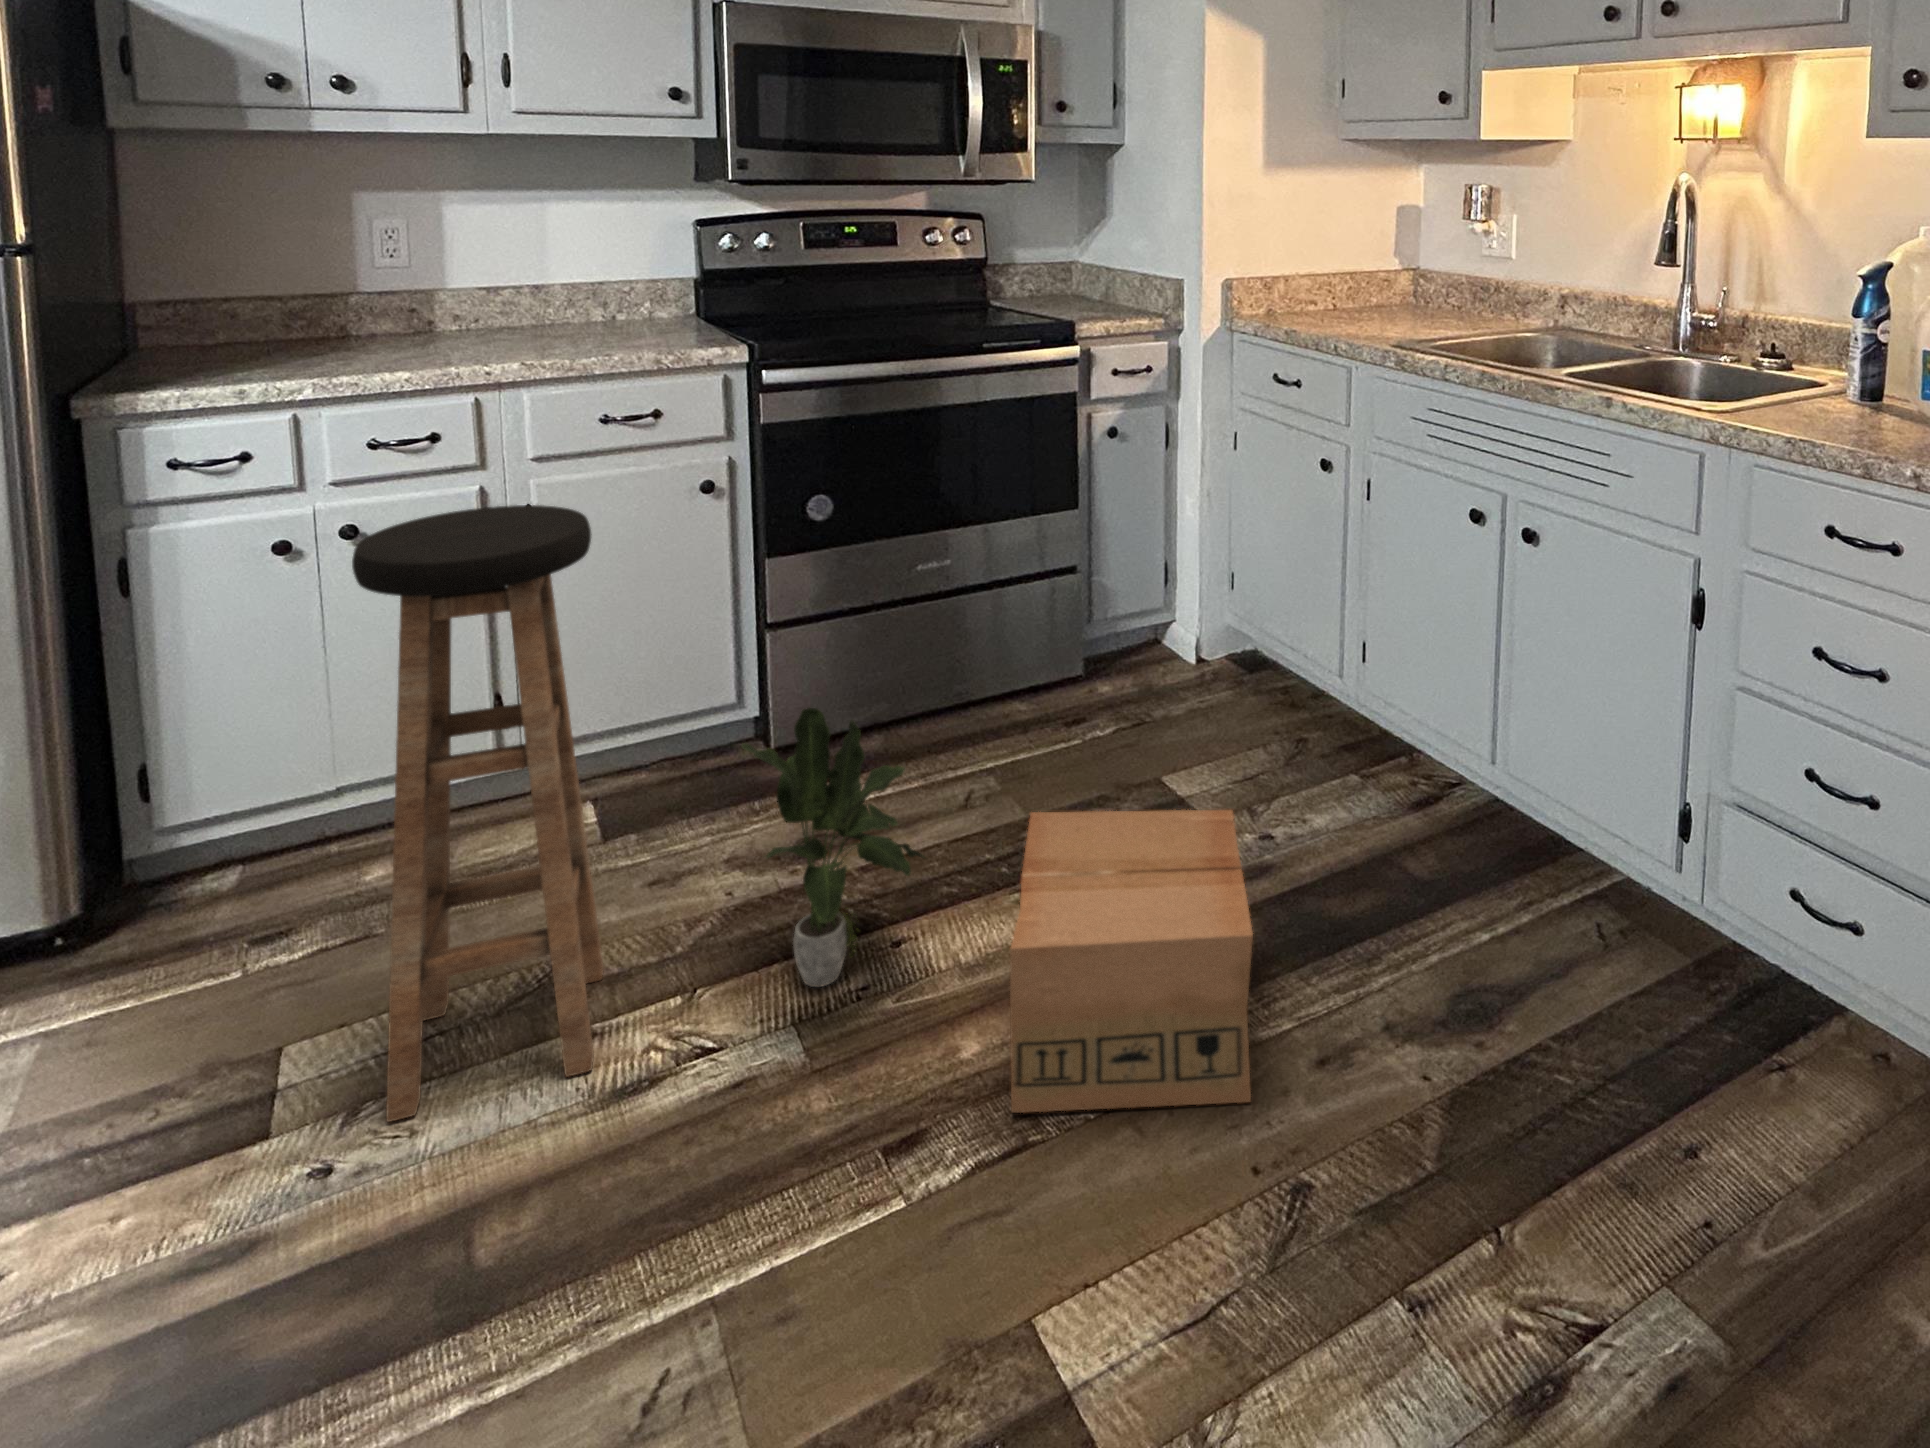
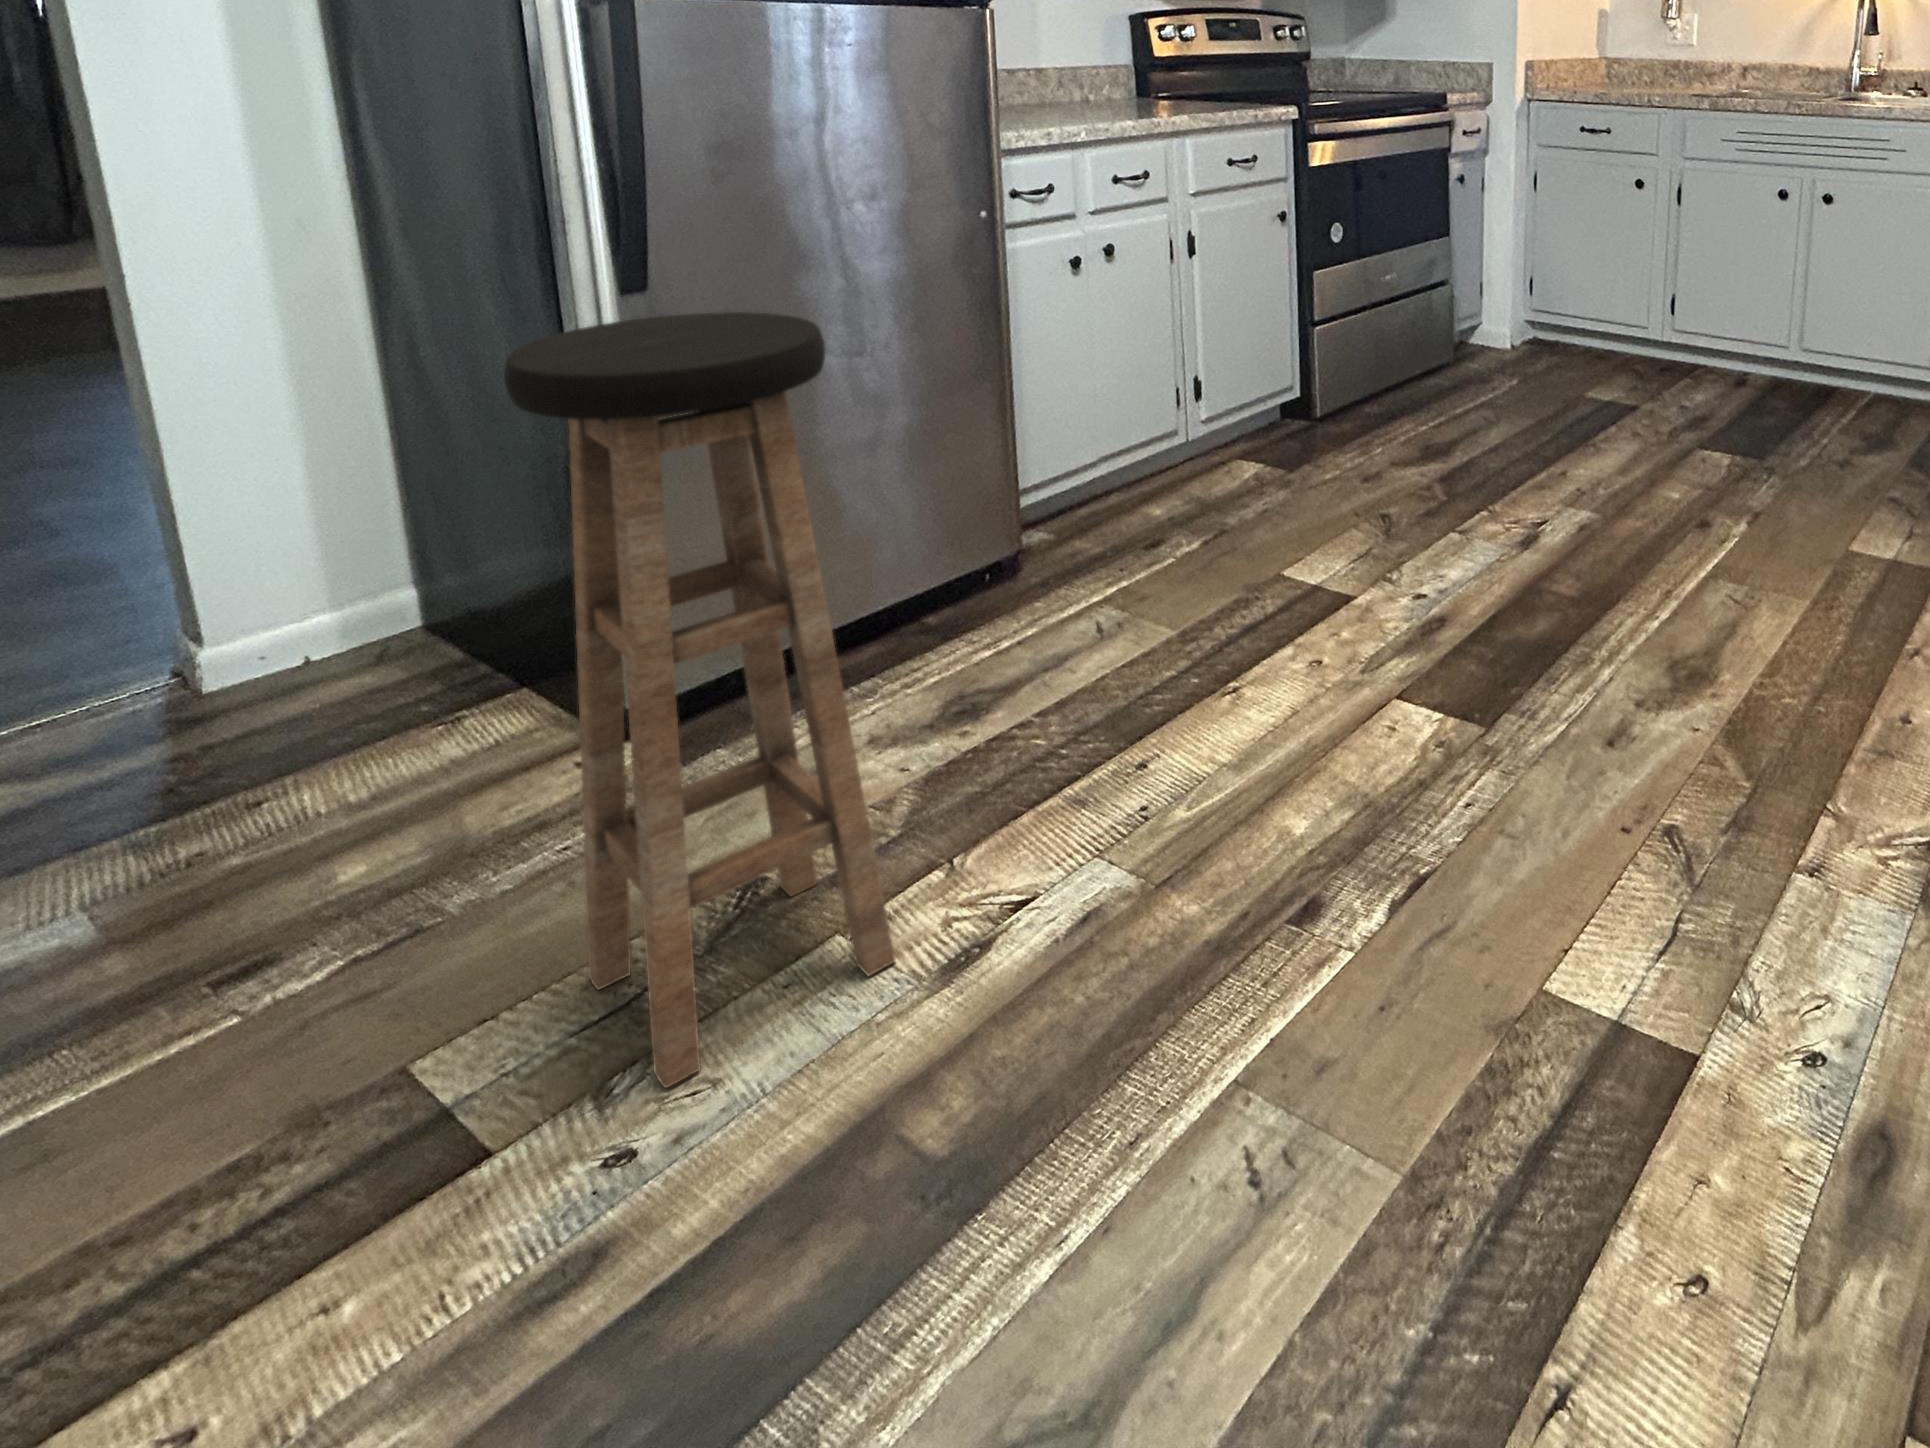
potted plant: present [741,708,925,987] -> none [981,520,1202,821]
cardboard box: present [1010,810,1253,1113] -> none [1291,555,1590,854]

